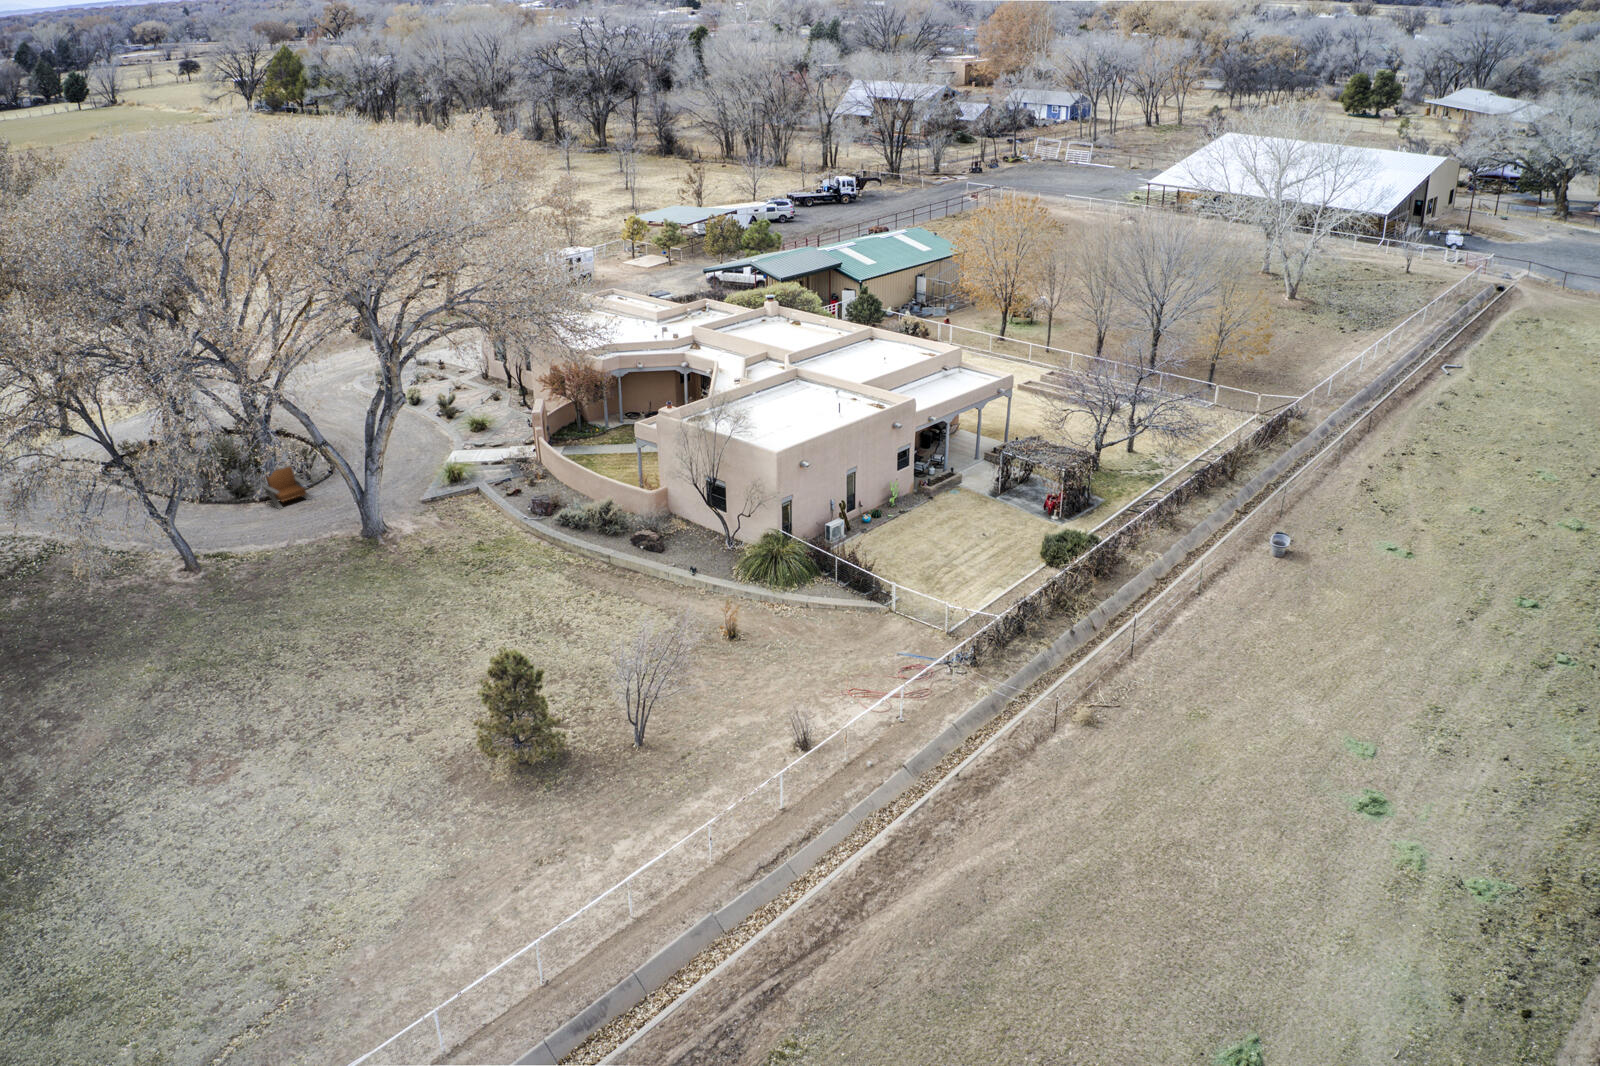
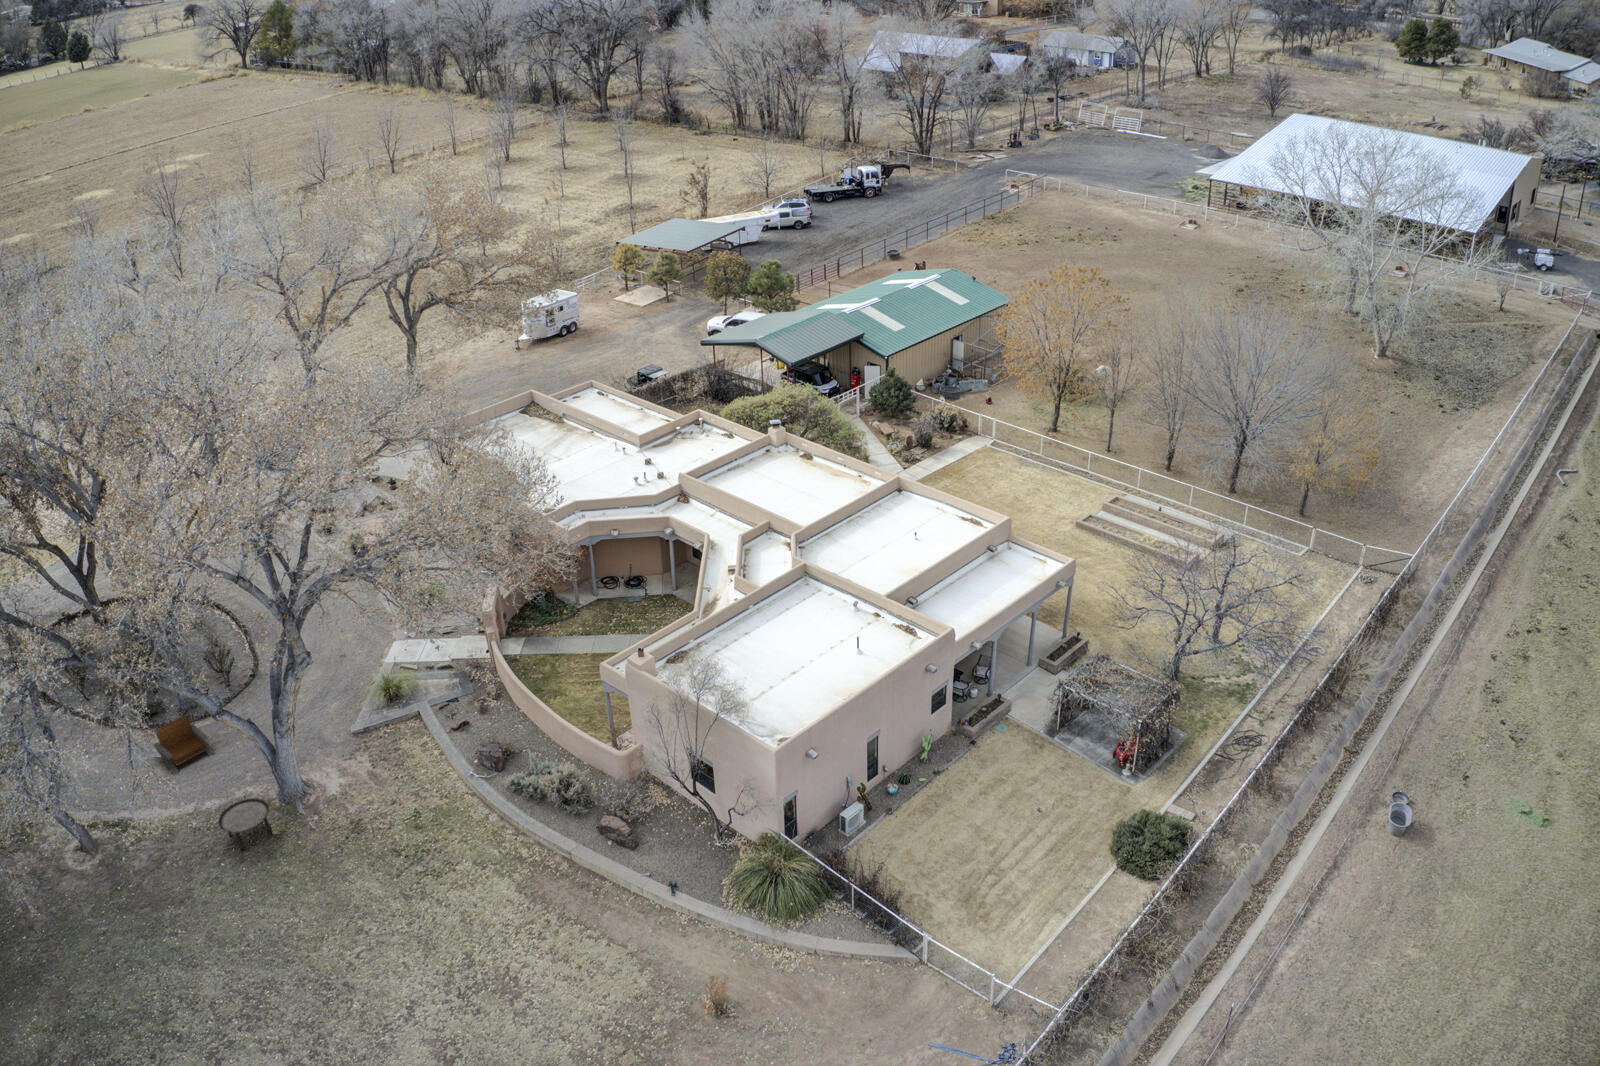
round table: none [321,511,363,547] -> present [218,798,272,850]

